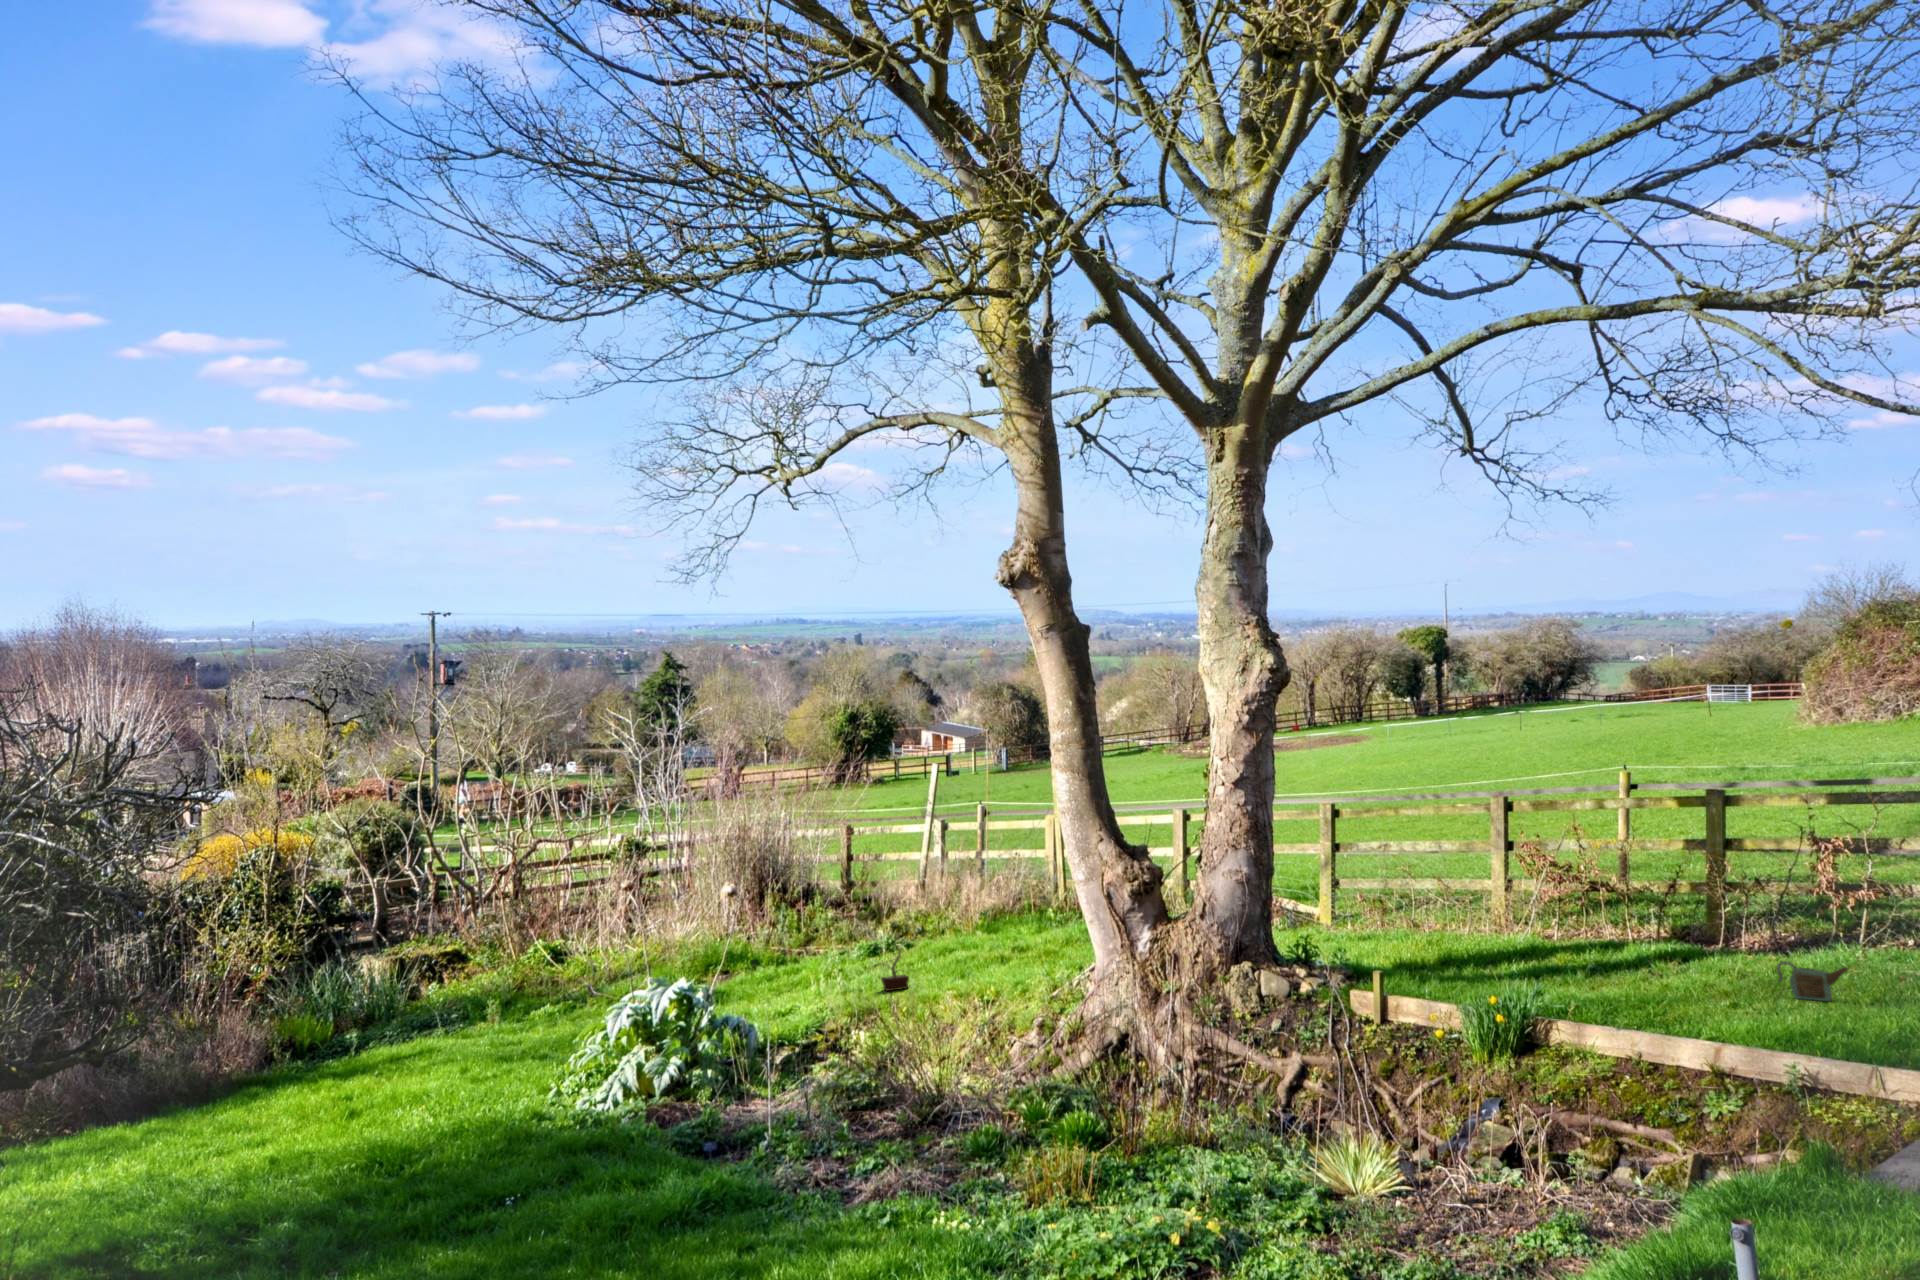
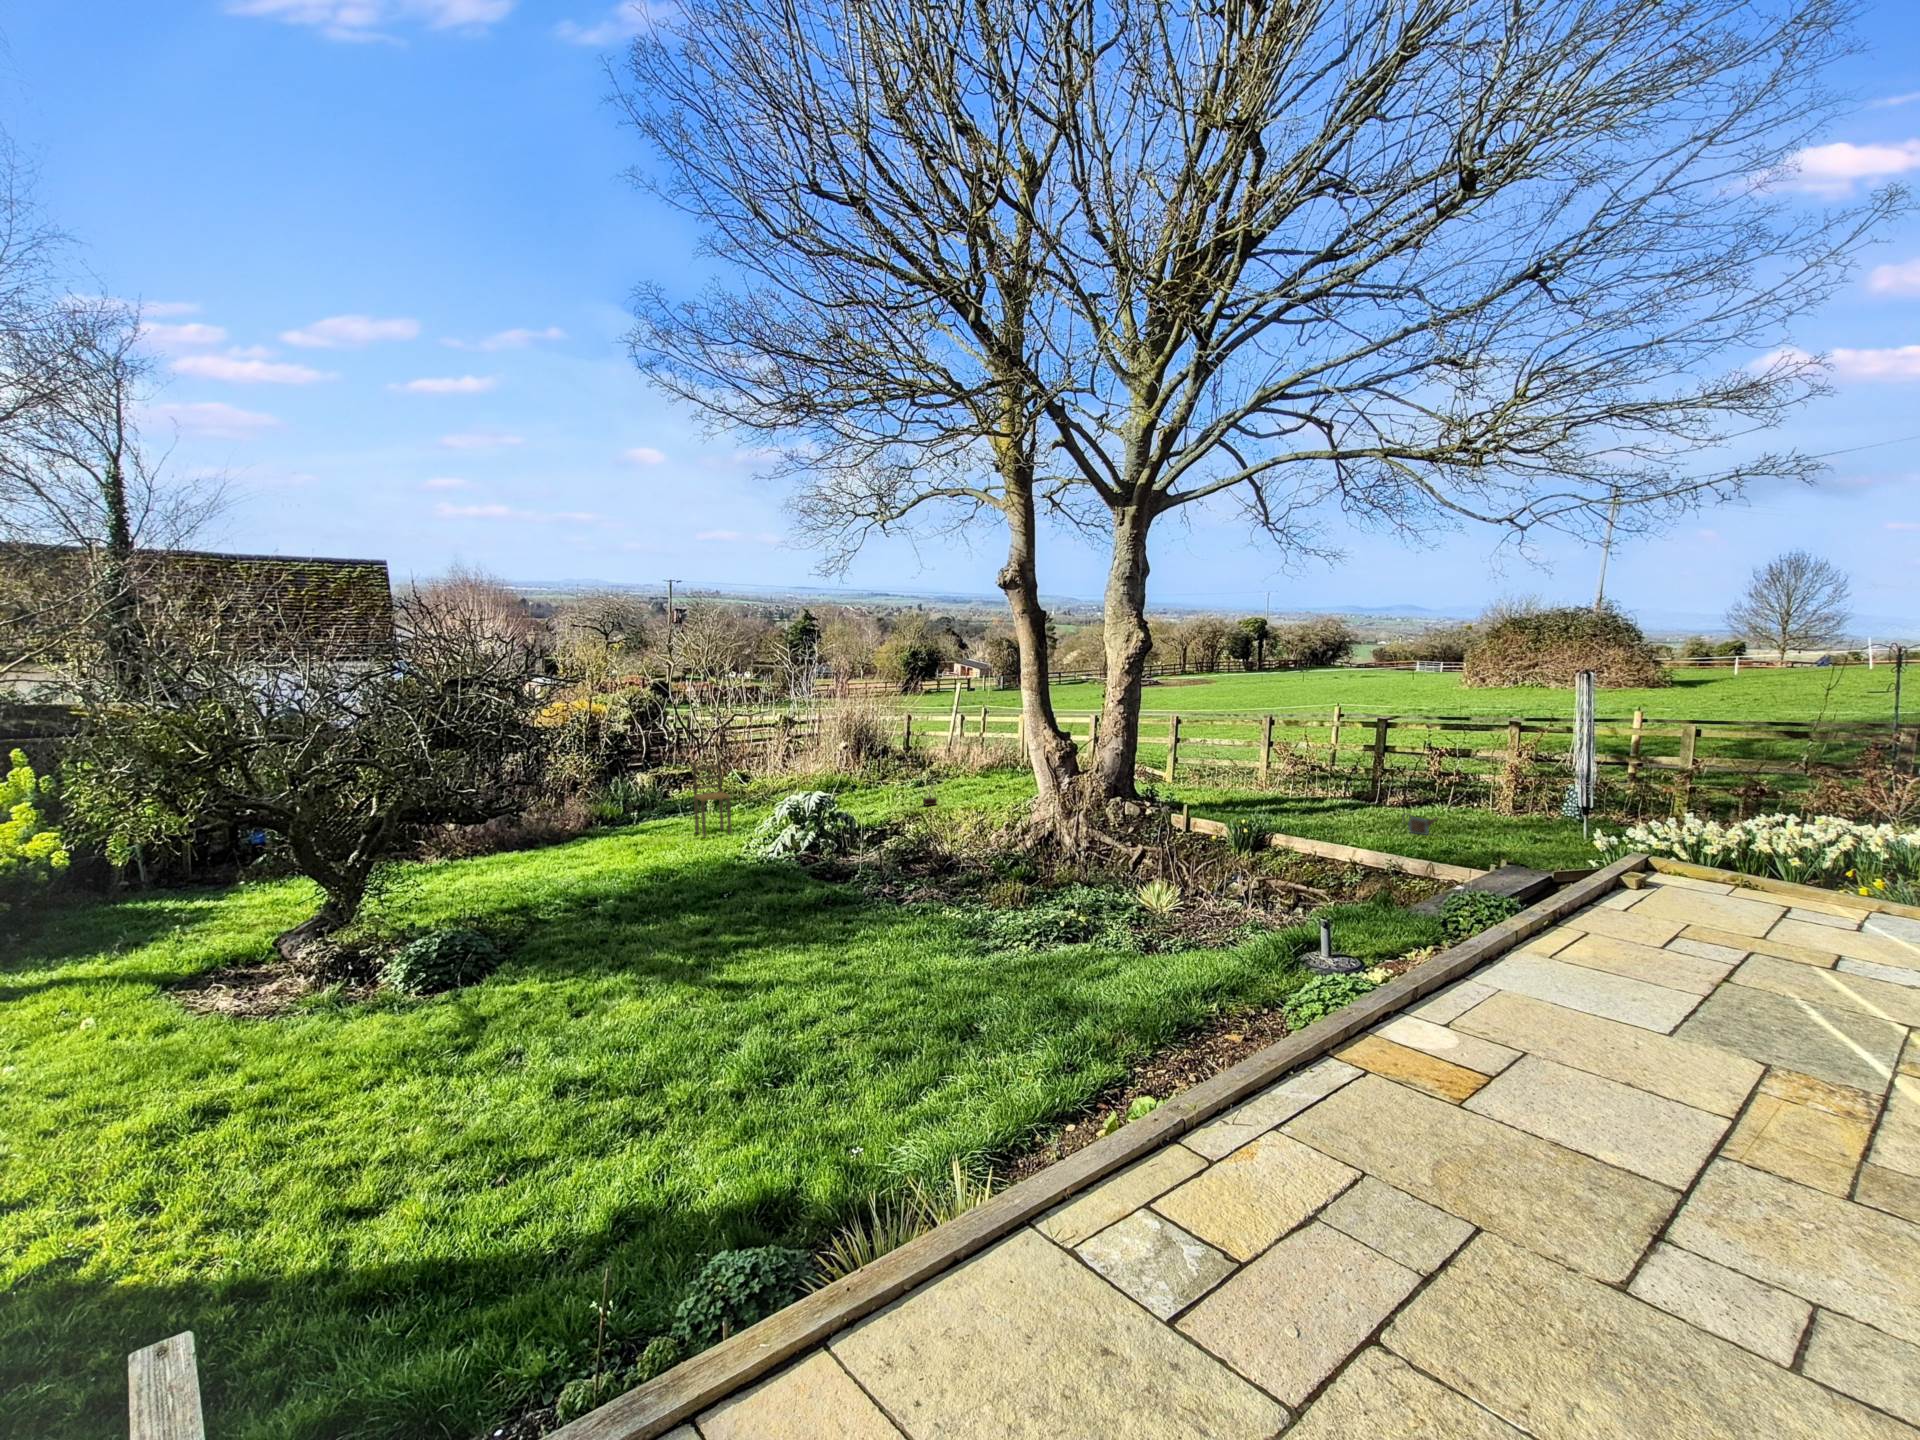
chair: none [450,924,525,1077] -> present [692,760,732,837]

